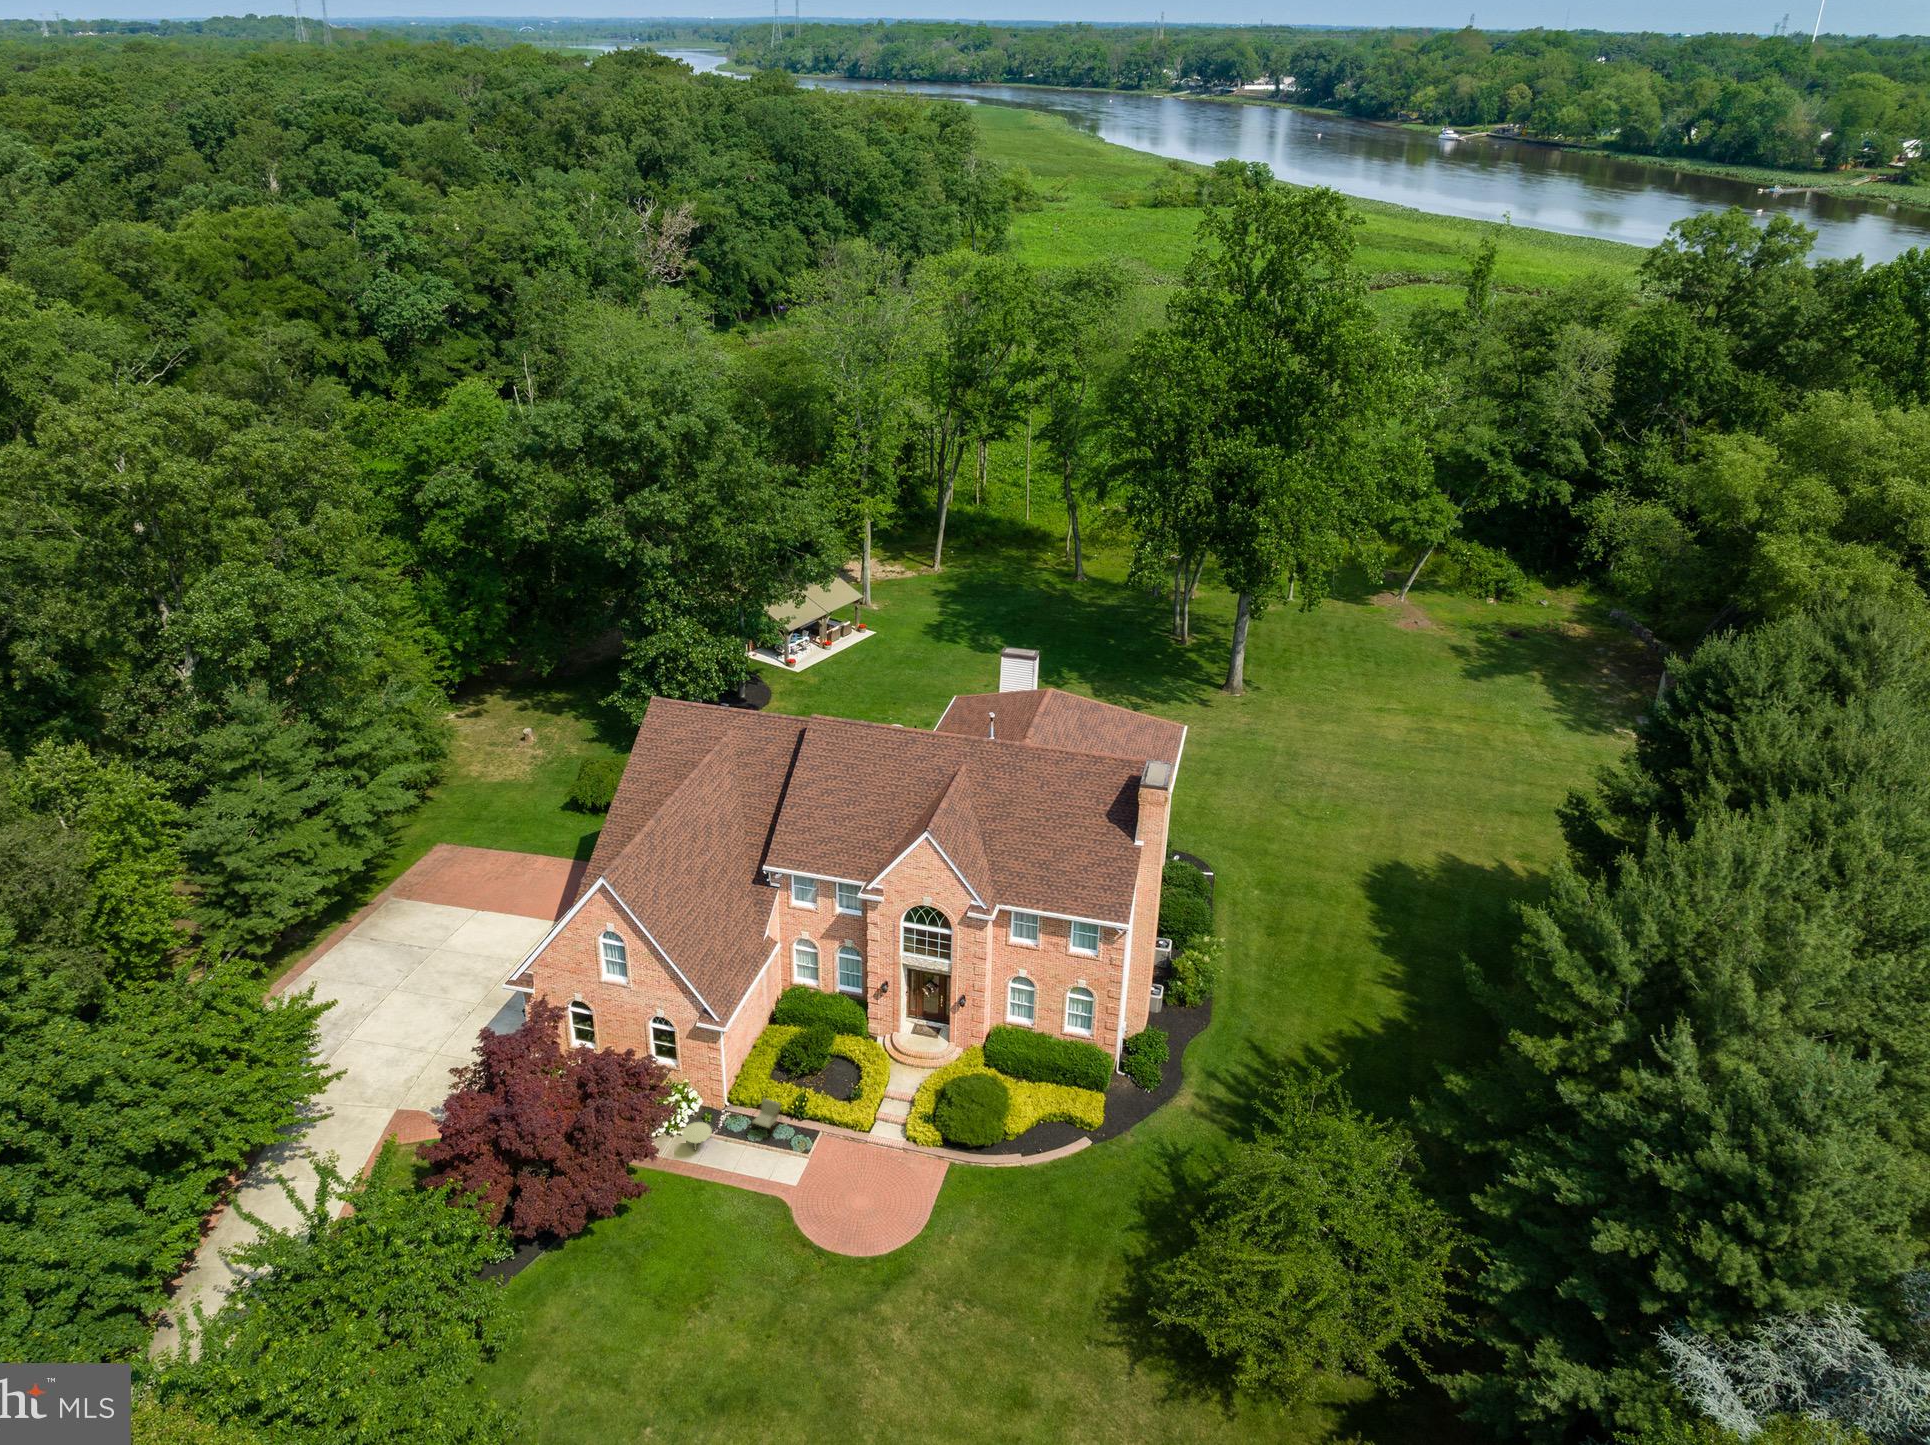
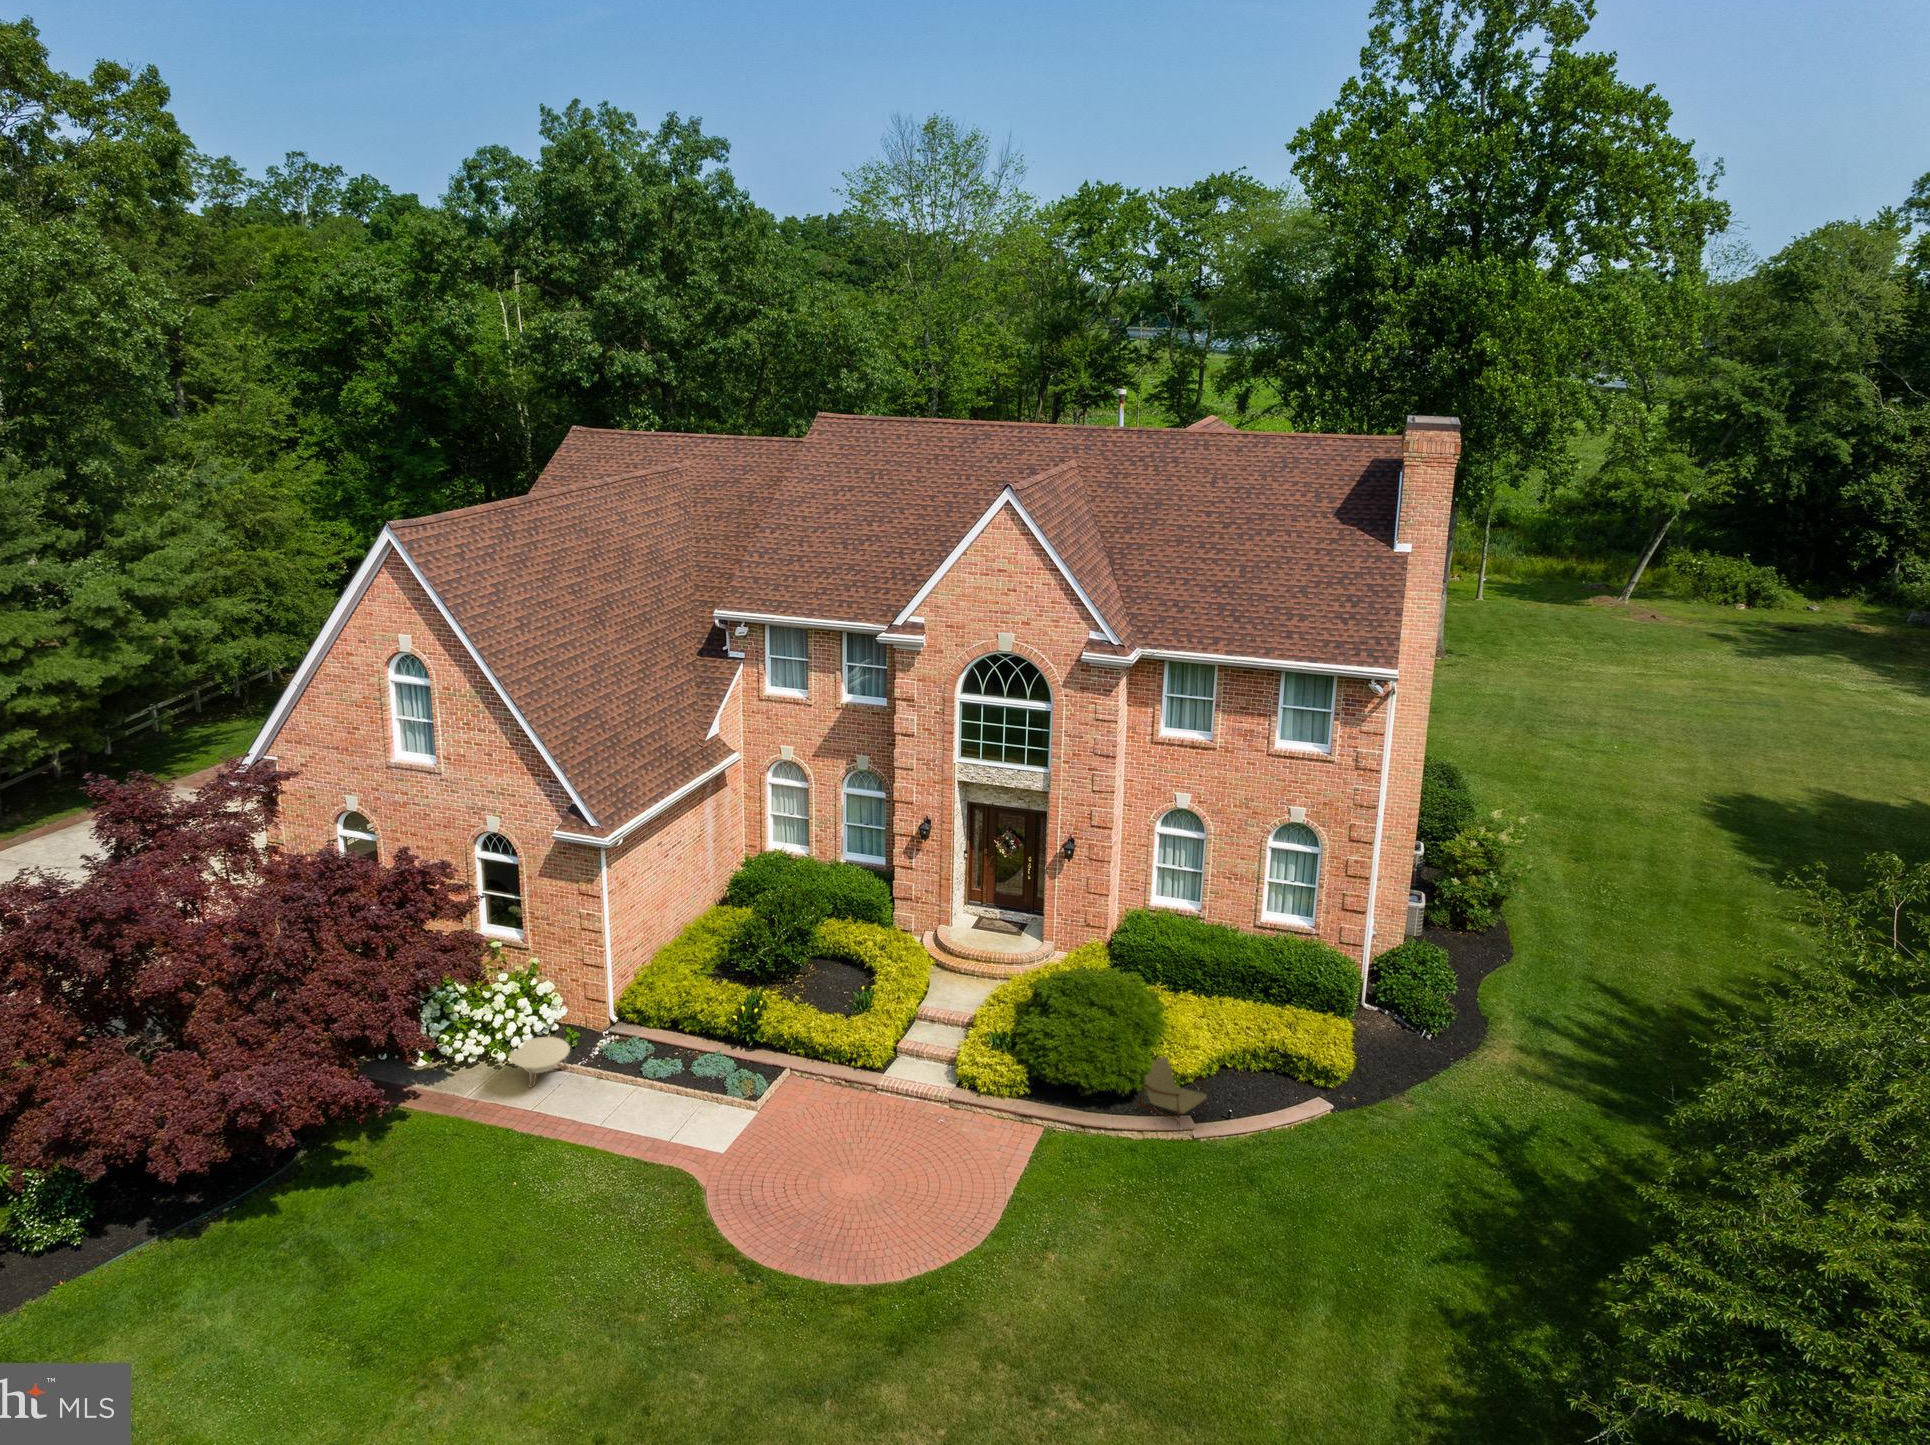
armchair: present [752,1099,780,1129] -> present [1137,1057,1207,1123]

